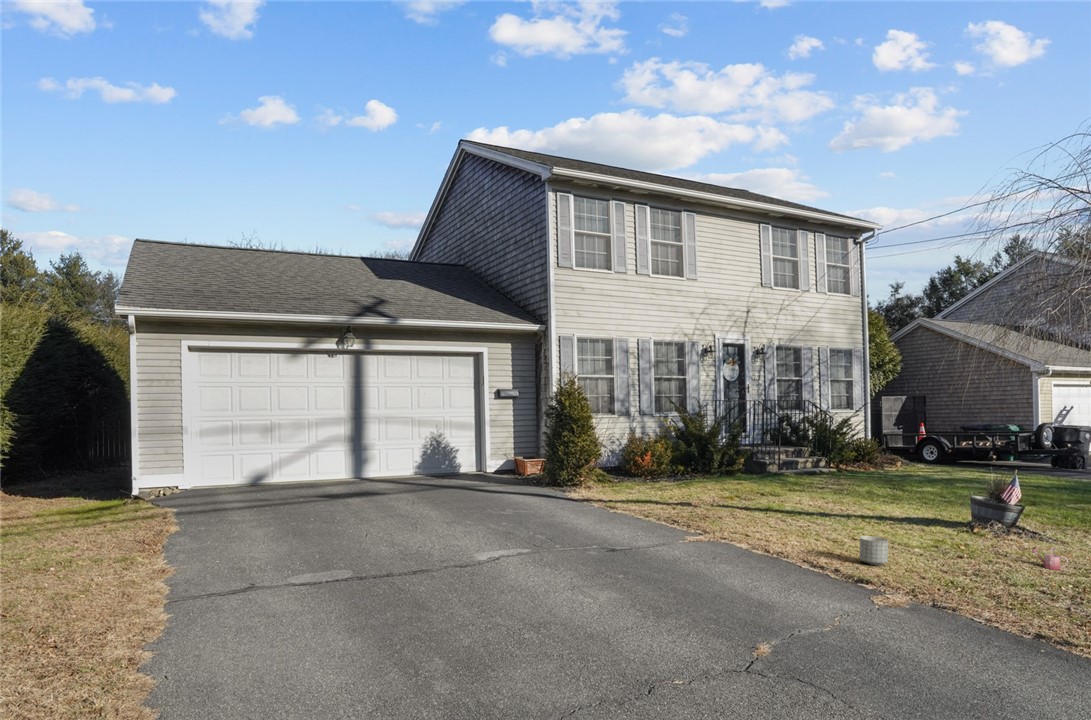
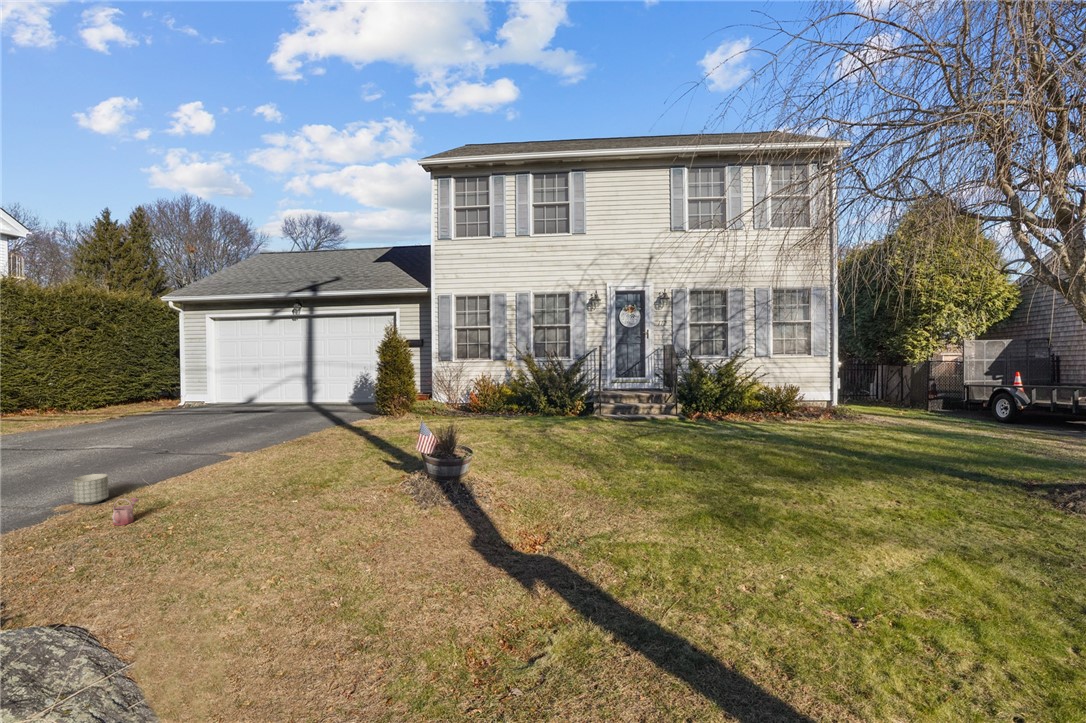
watering can: present [1032,548,1068,570] -> present [112,498,139,525]

